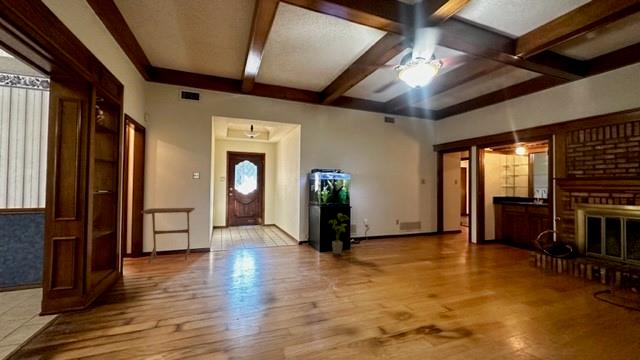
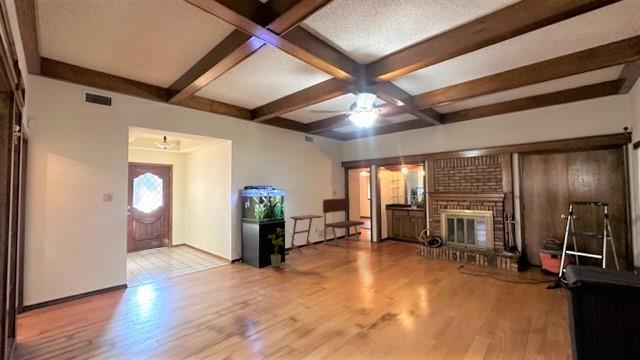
bench: none [405,187,460,242] -> present [323,198,364,246]
side table: present [141,208,195,263] -> present [290,215,323,253]

